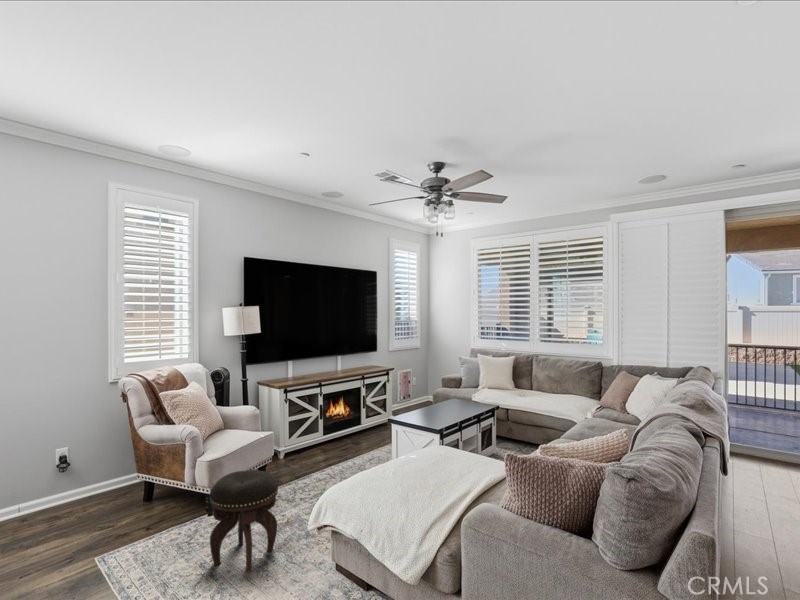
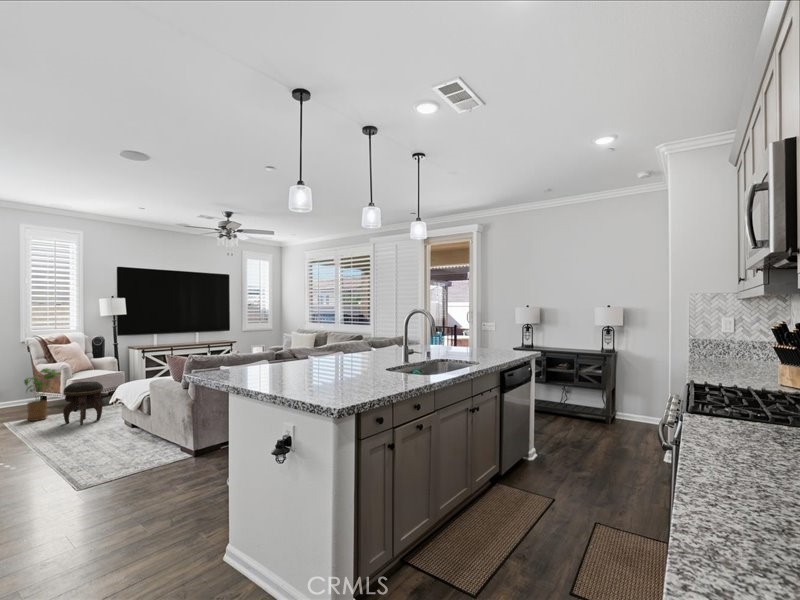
house plant: none [128,444,194,554] -> present [24,368,60,421]

